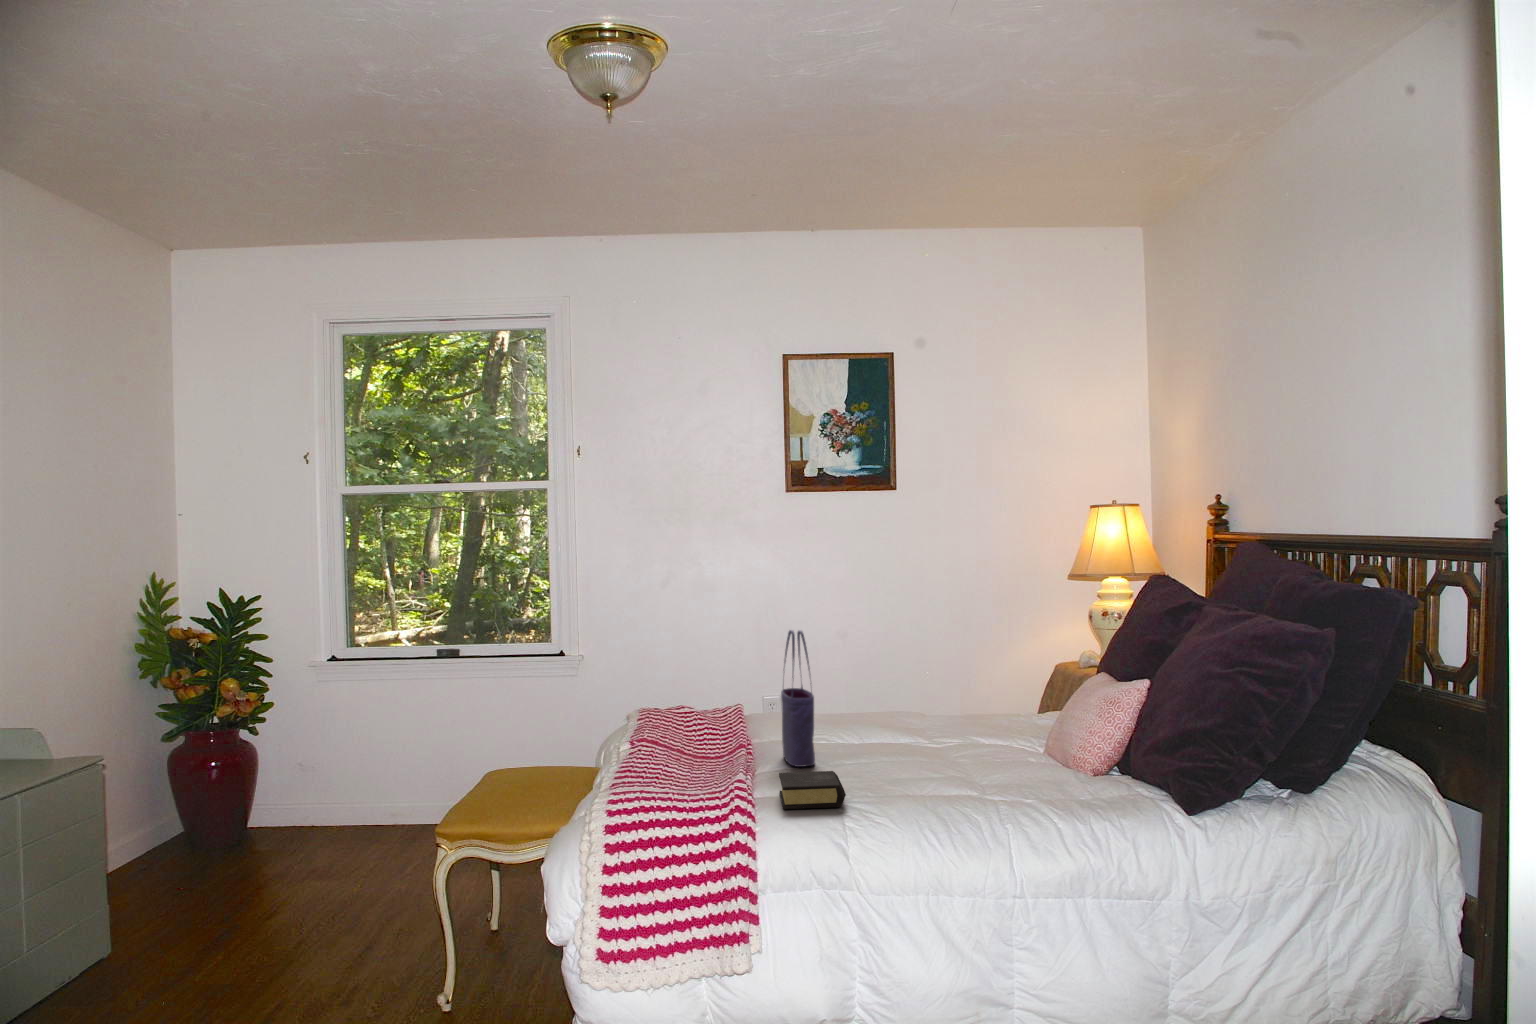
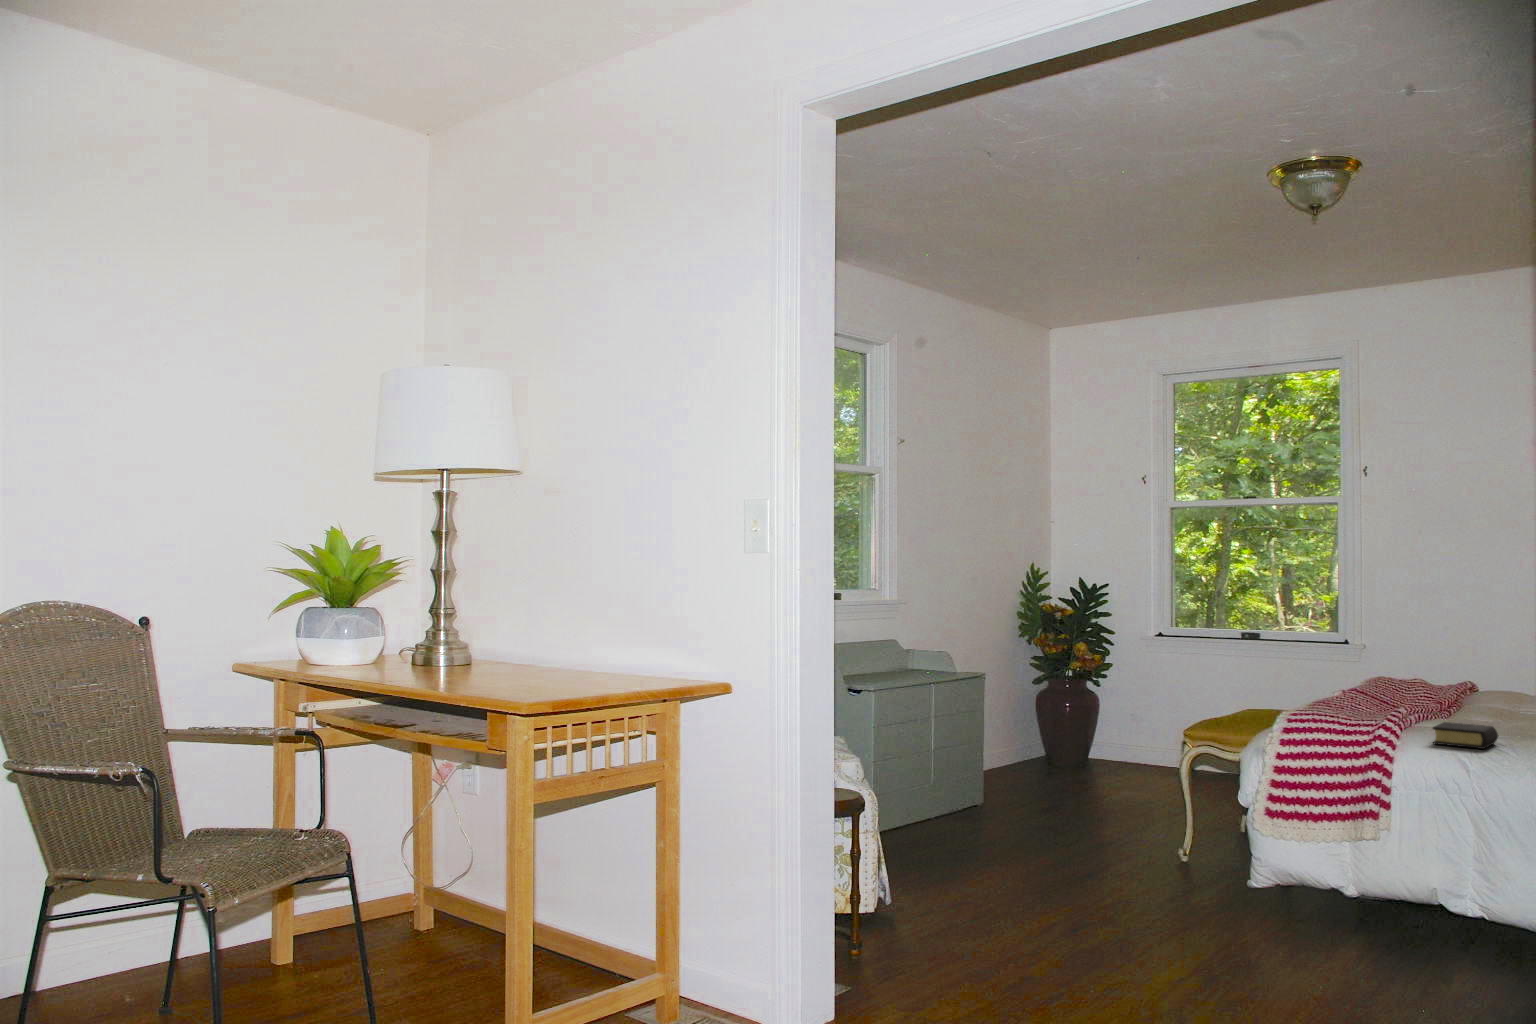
tote bag: present [781,630,815,767] -> none [1477,616,1507,730]

